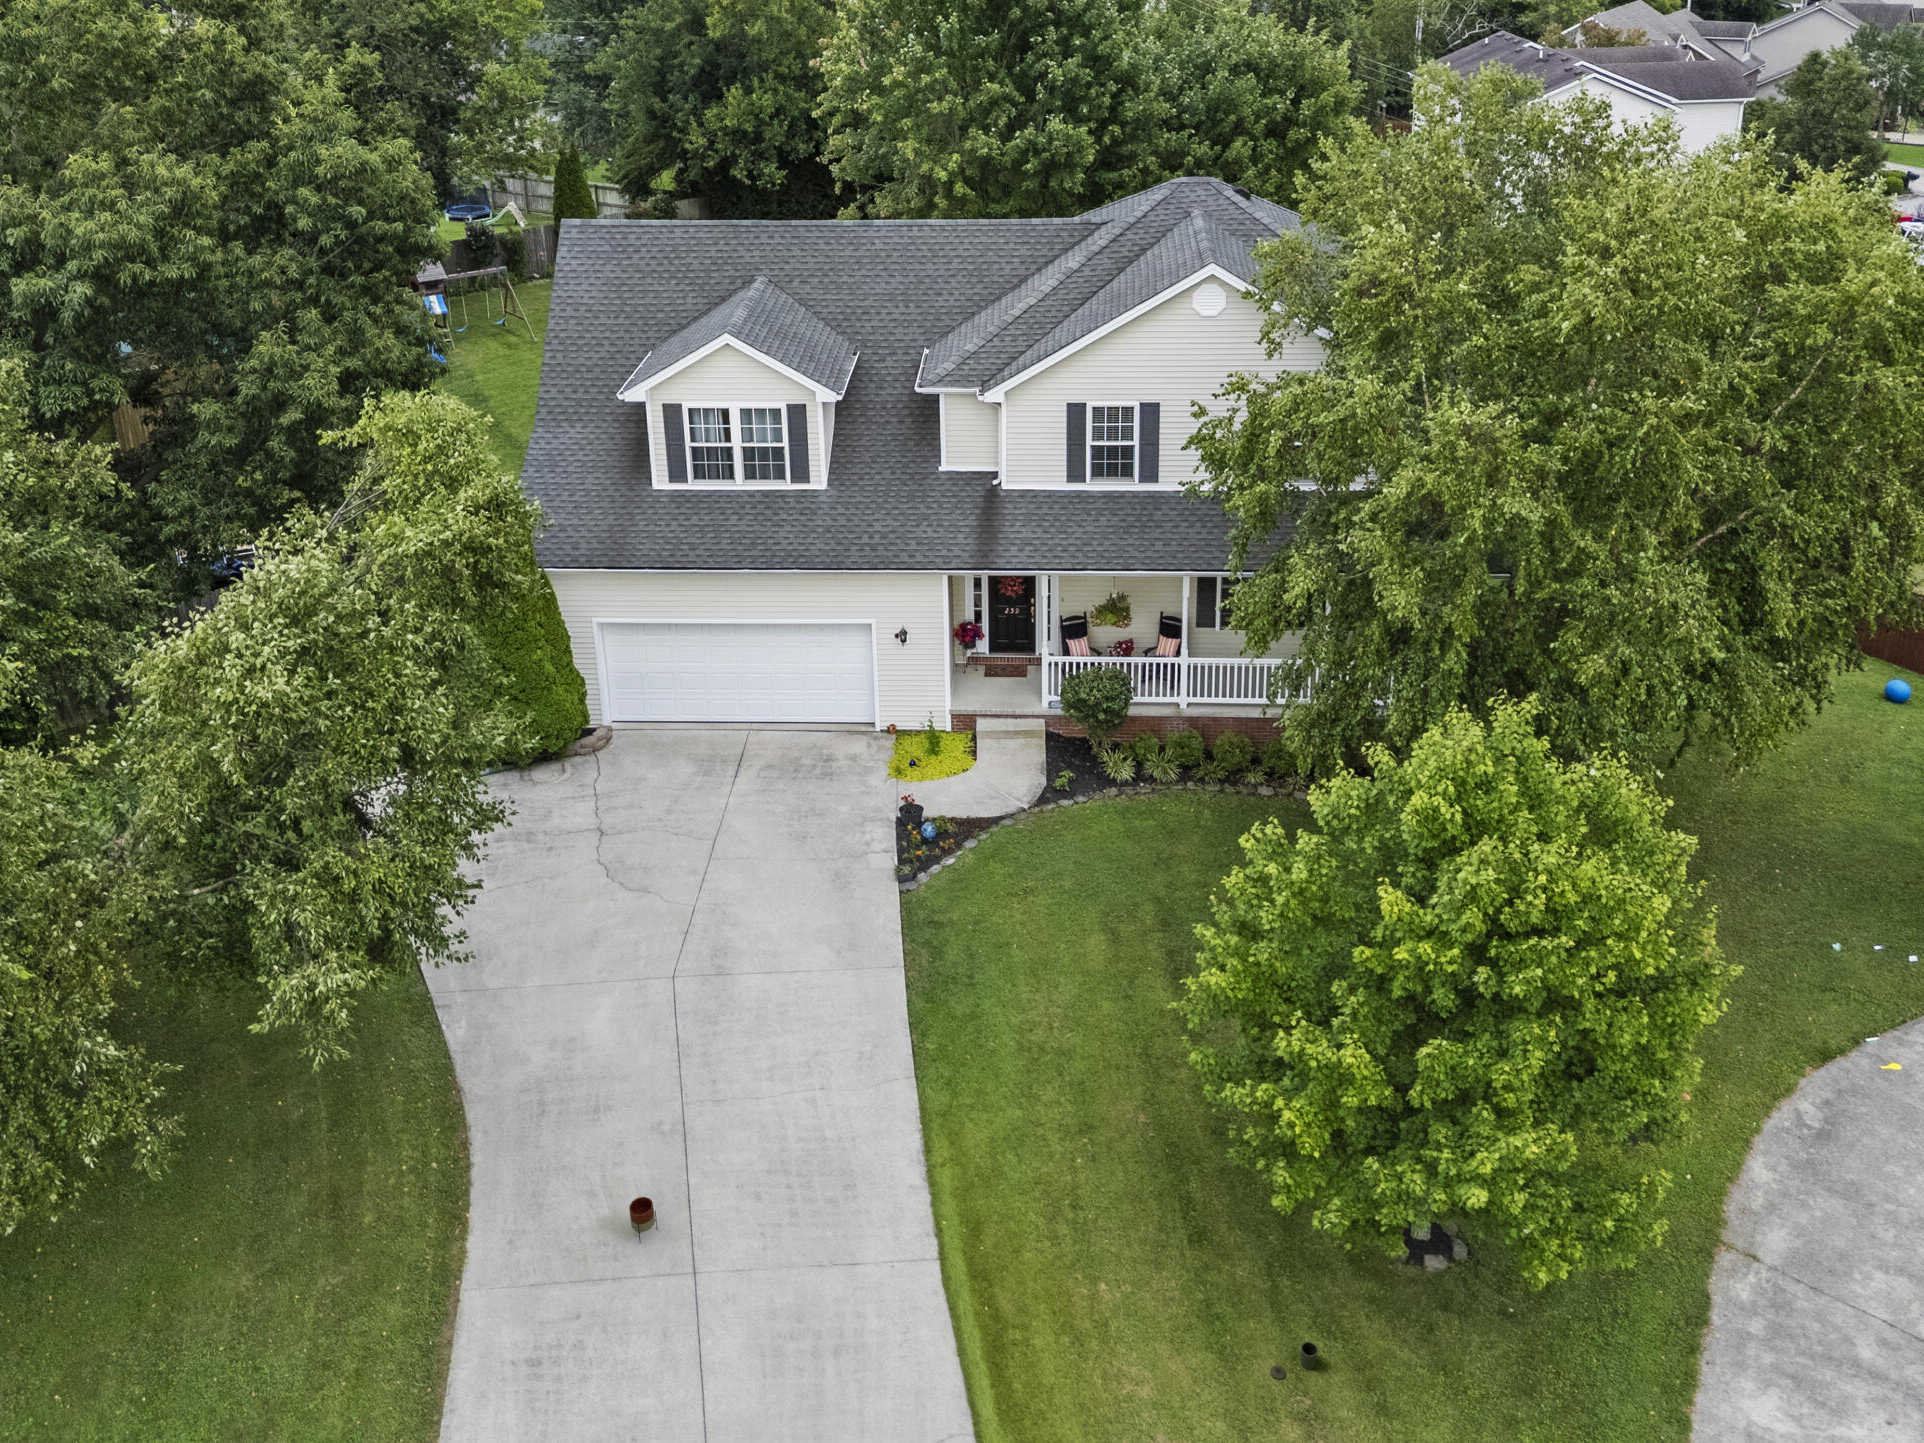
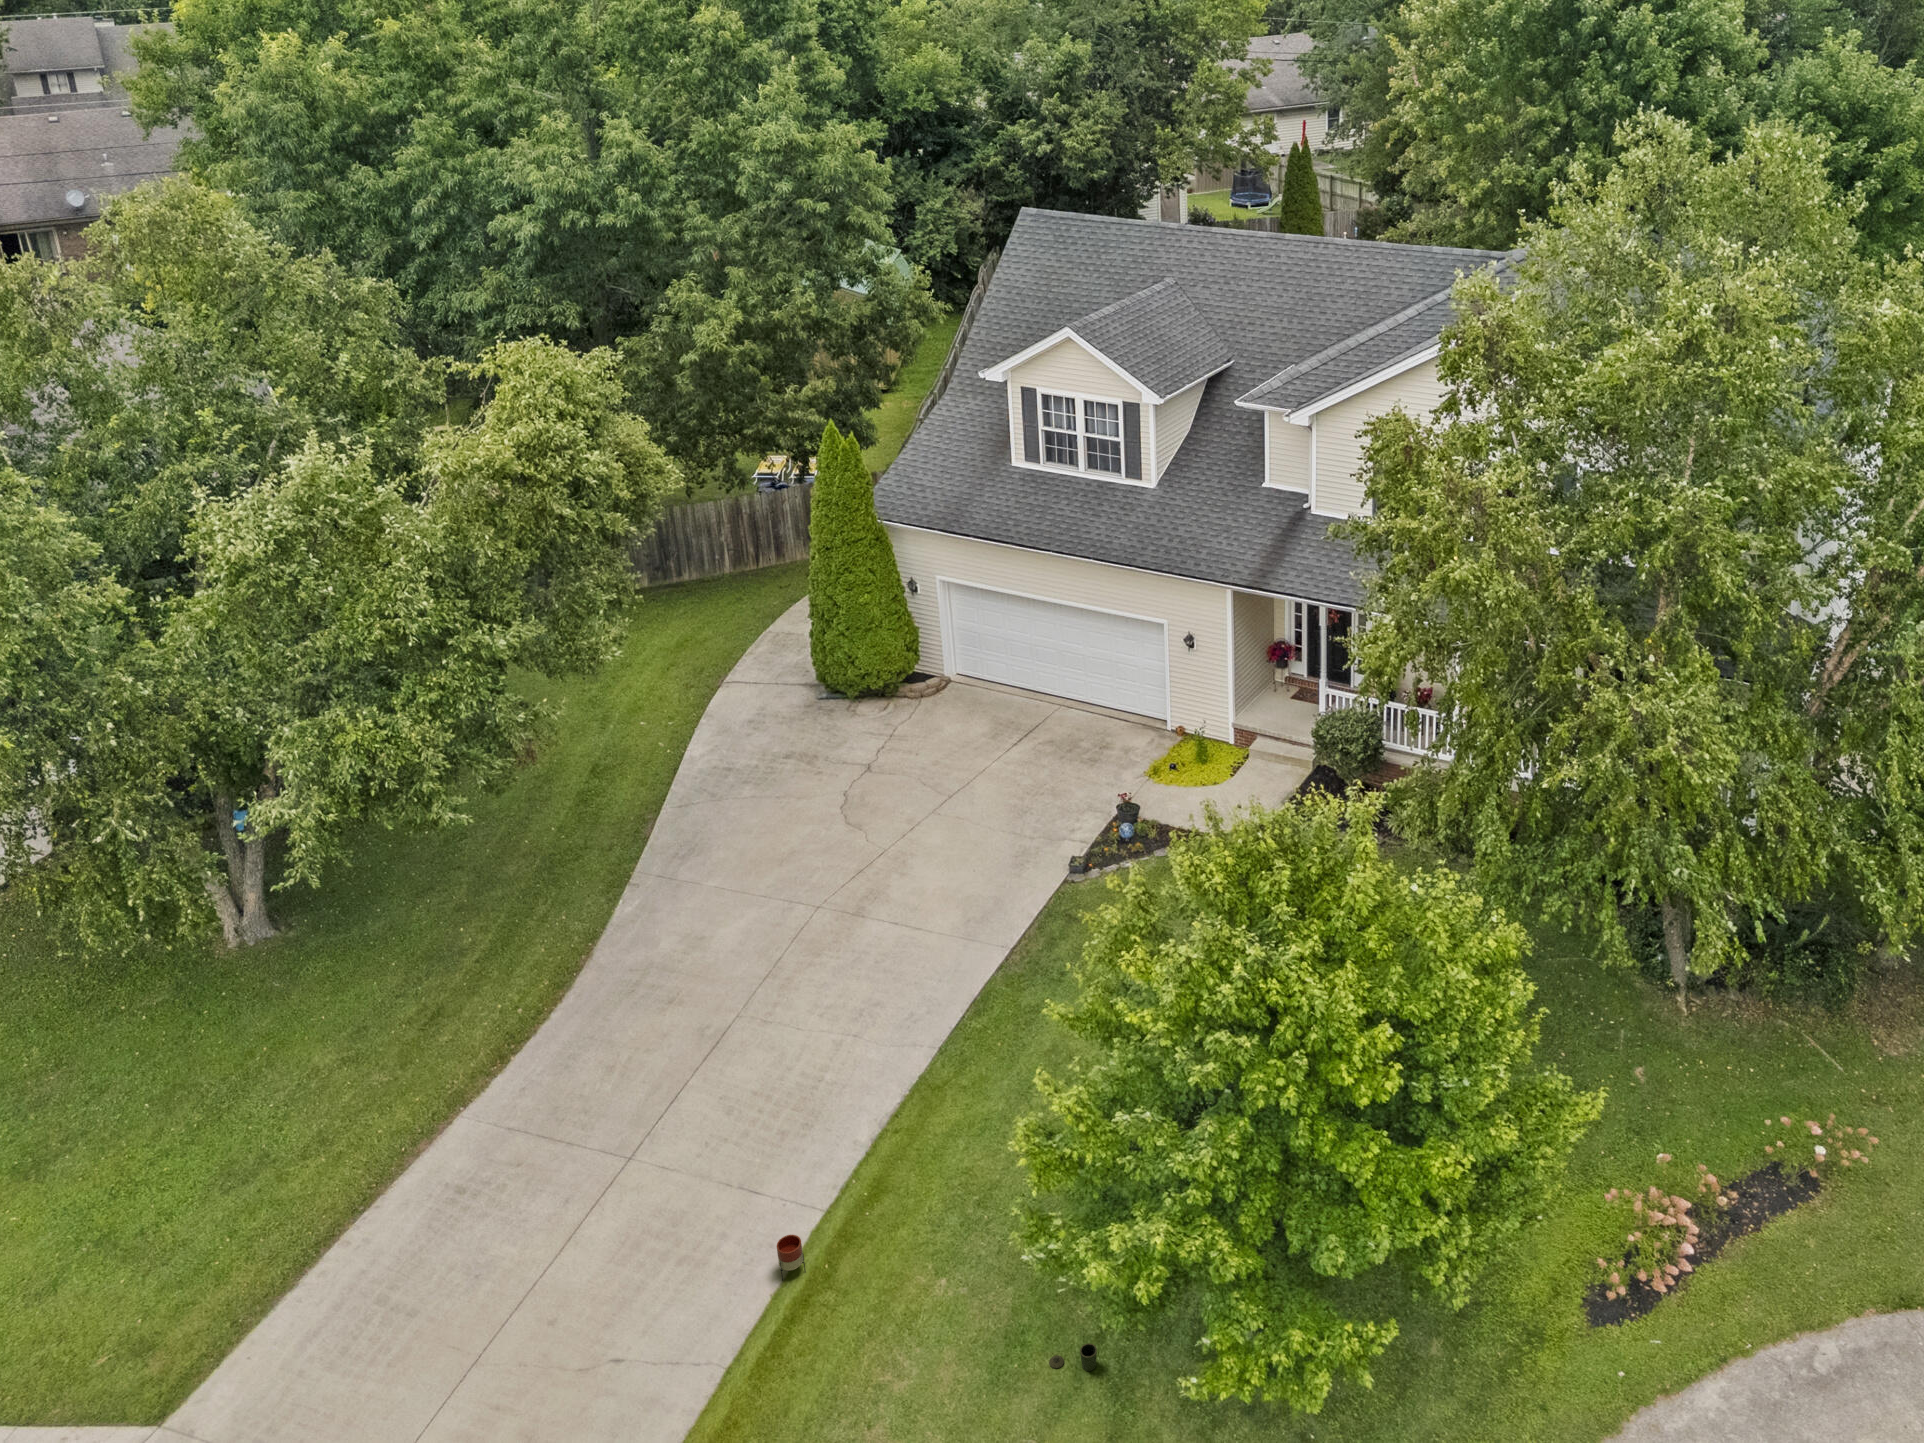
planter: present [629,1197,657,1243] -> present [777,1235,806,1280]

